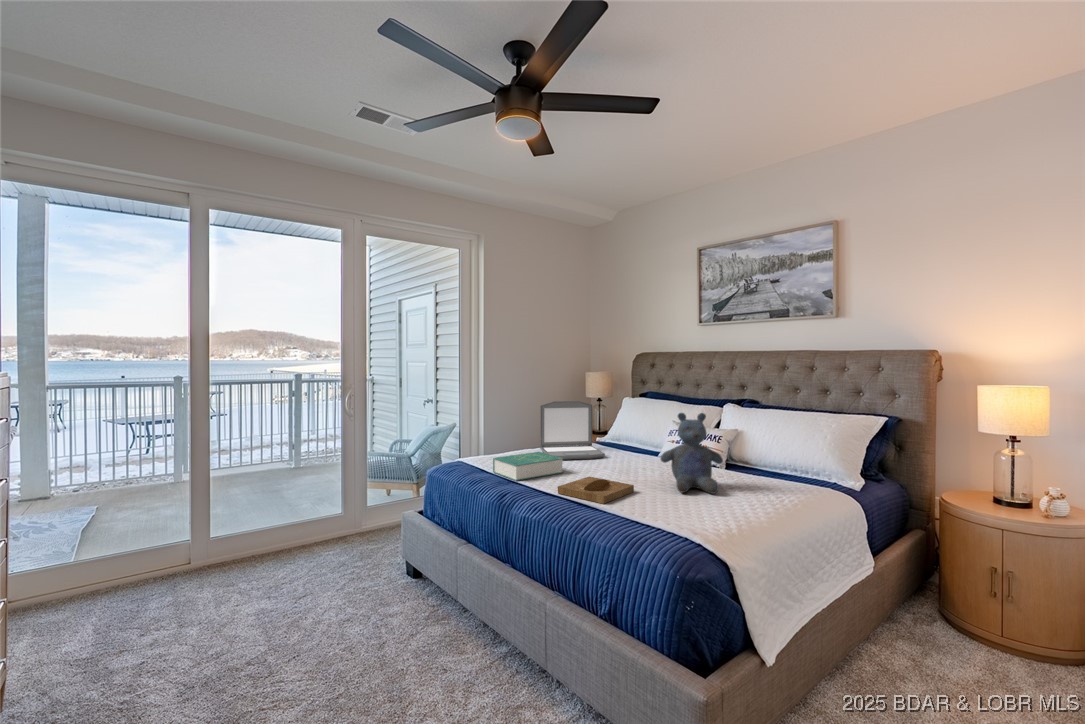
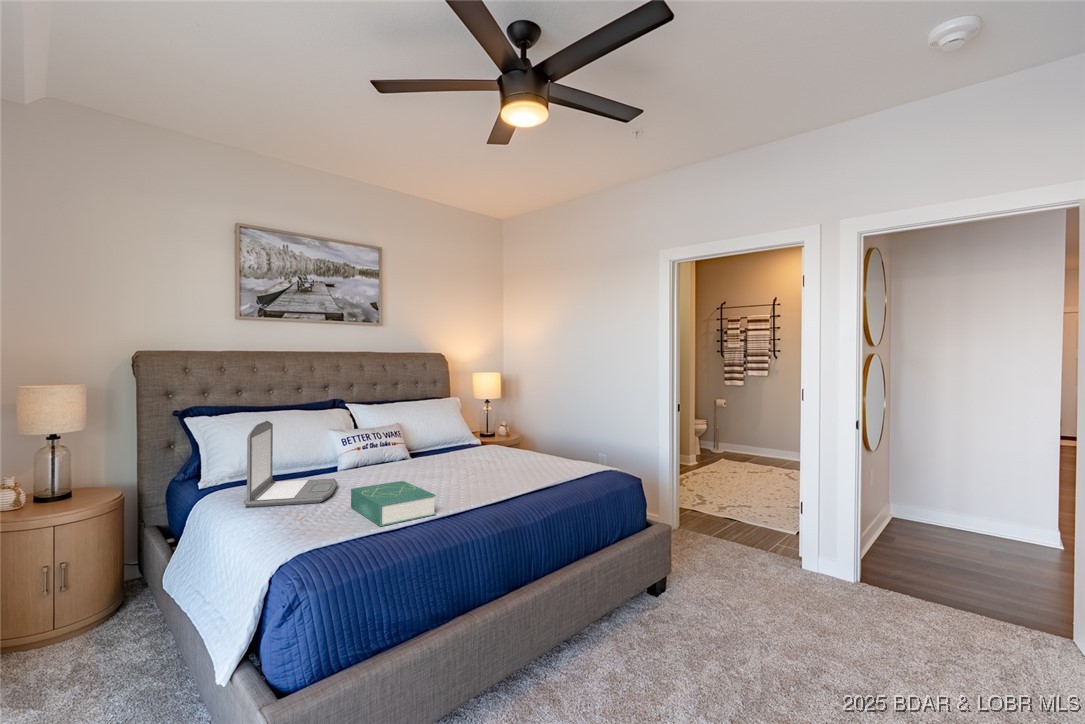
stuffed bear: present [661,413,723,494] -> none [461,405,504,470]
tray: present [558,477,634,504] -> none [454,475,529,500]

